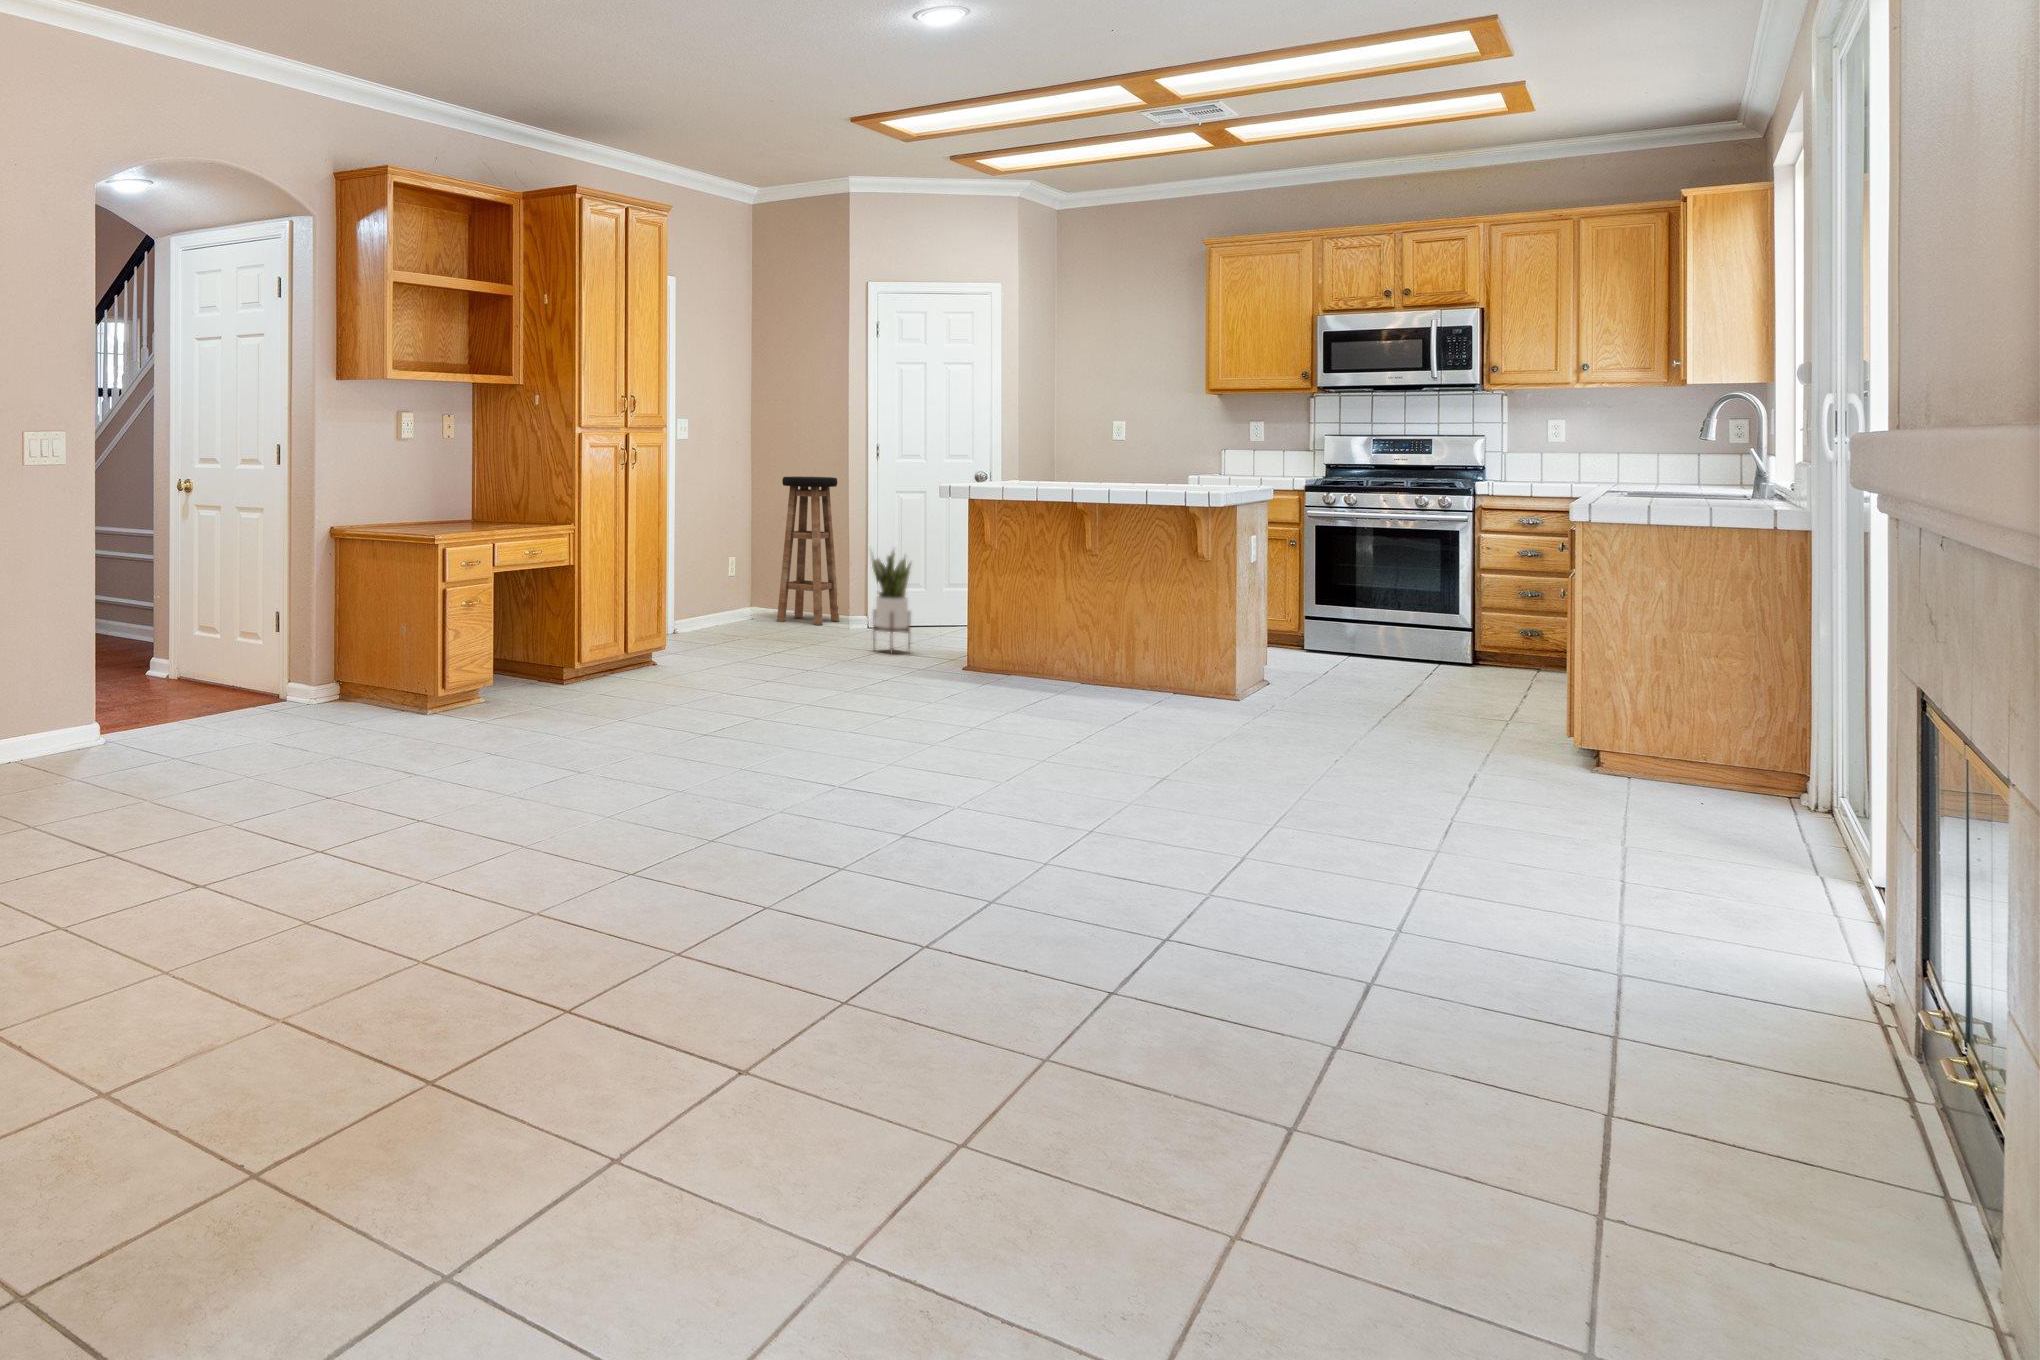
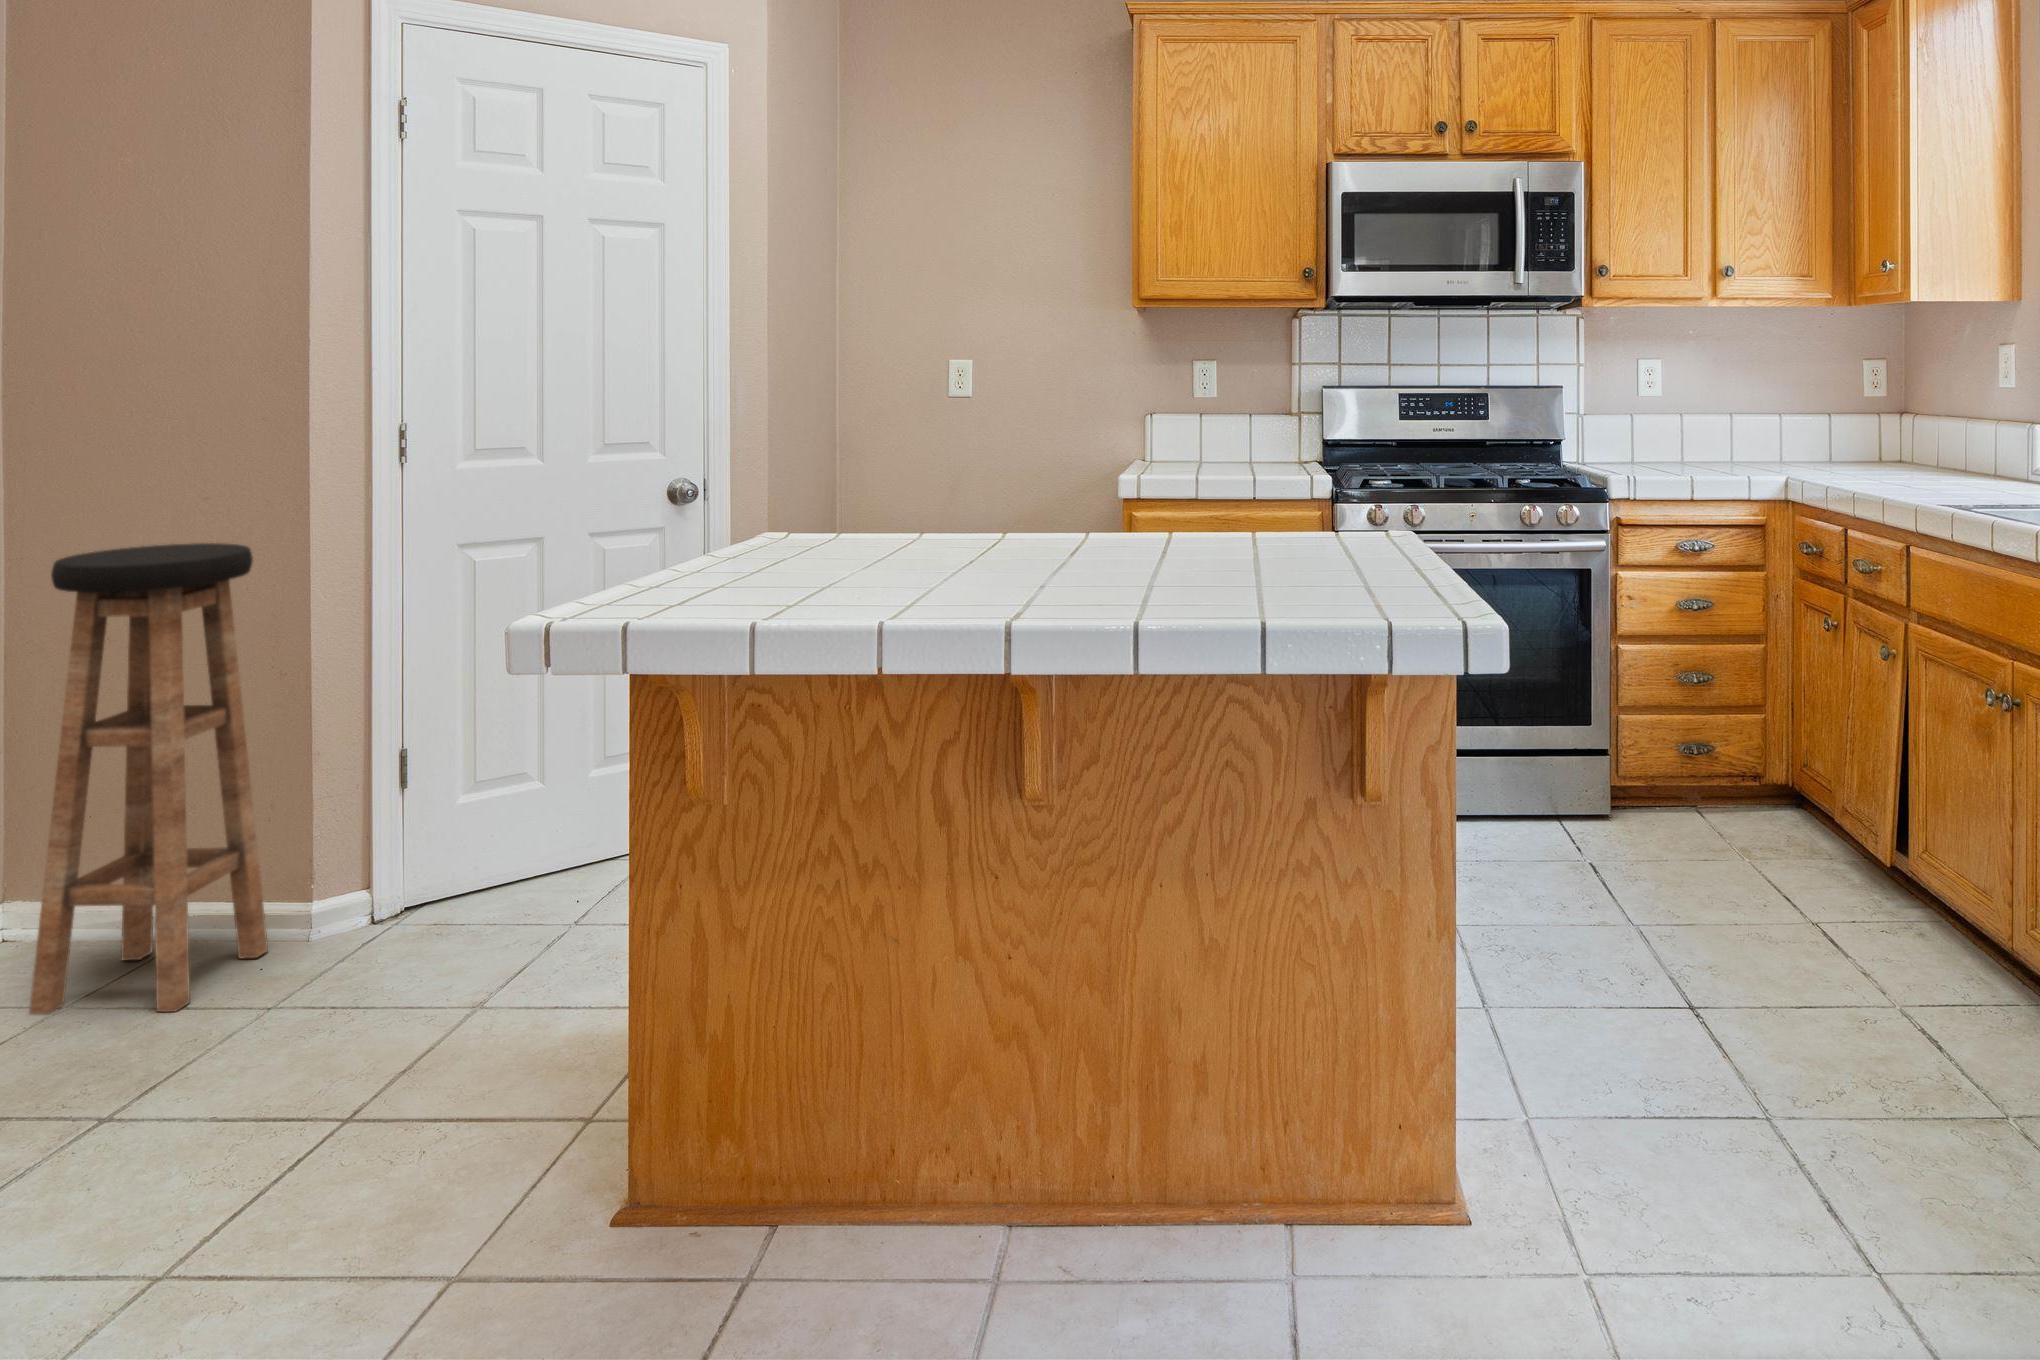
potted plant: present [871,551,911,651] -> none [241,856,427,1268]

